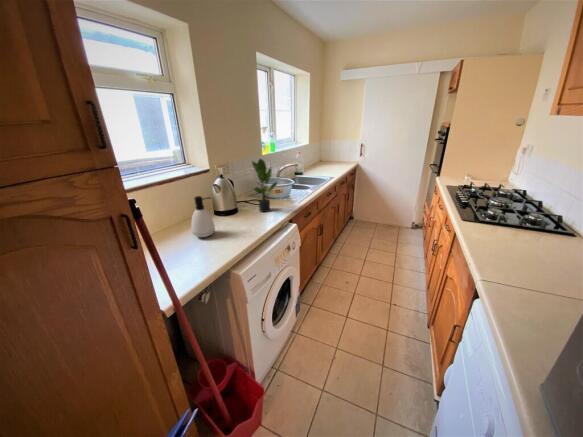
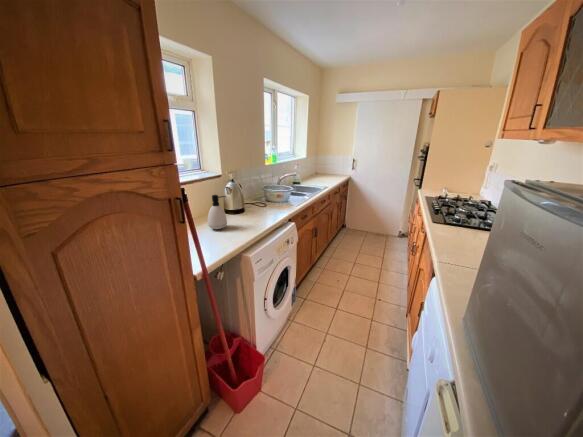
potted plant: present [252,159,278,212] -> none [258,166,280,212]

